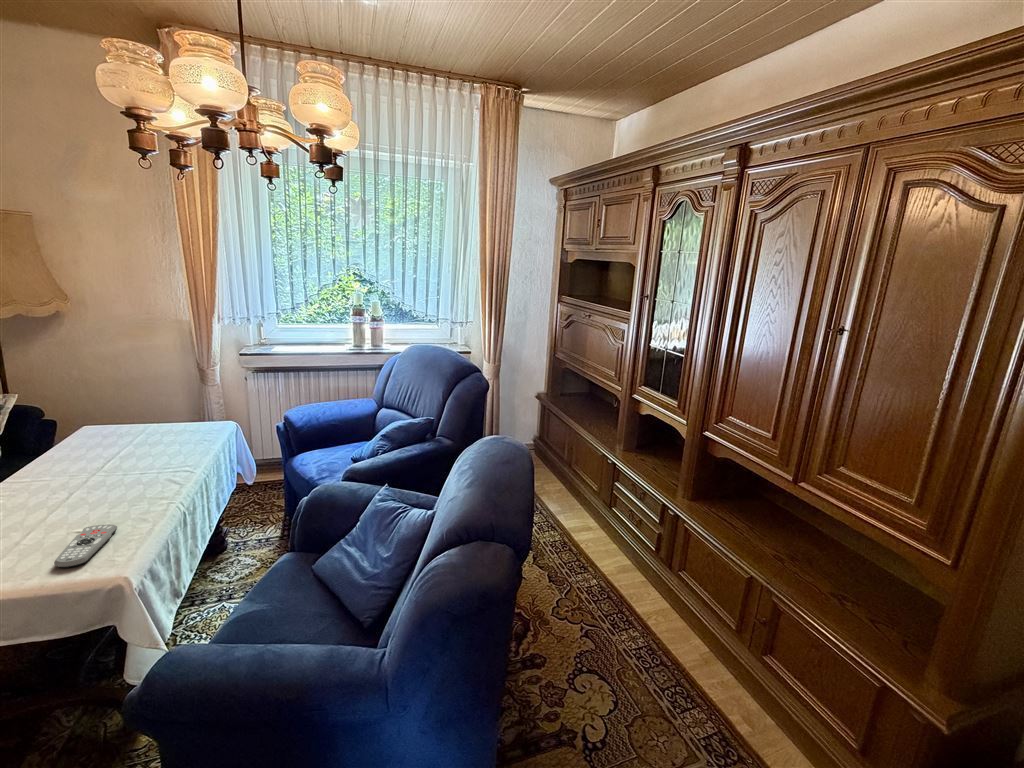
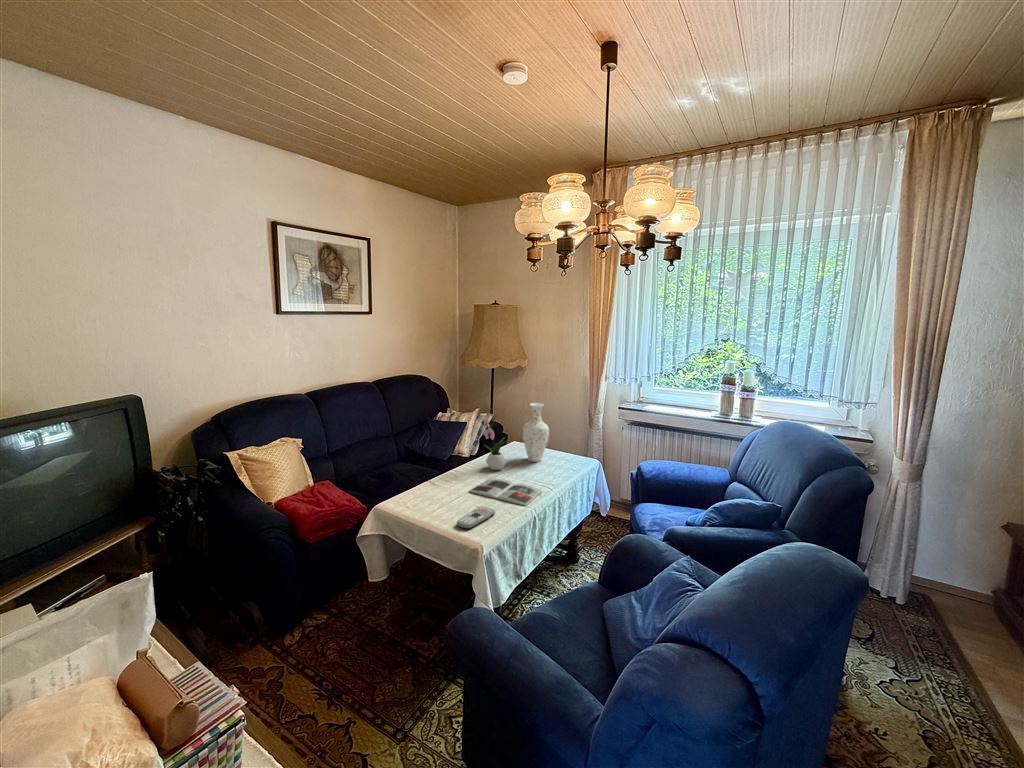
vase: none [107,364,154,446] -> present [523,403,549,462]
flower arrangement: none [31,383,92,475] -> present [483,408,507,470]
magazine: none [43,477,176,516] -> present [470,478,542,505]

